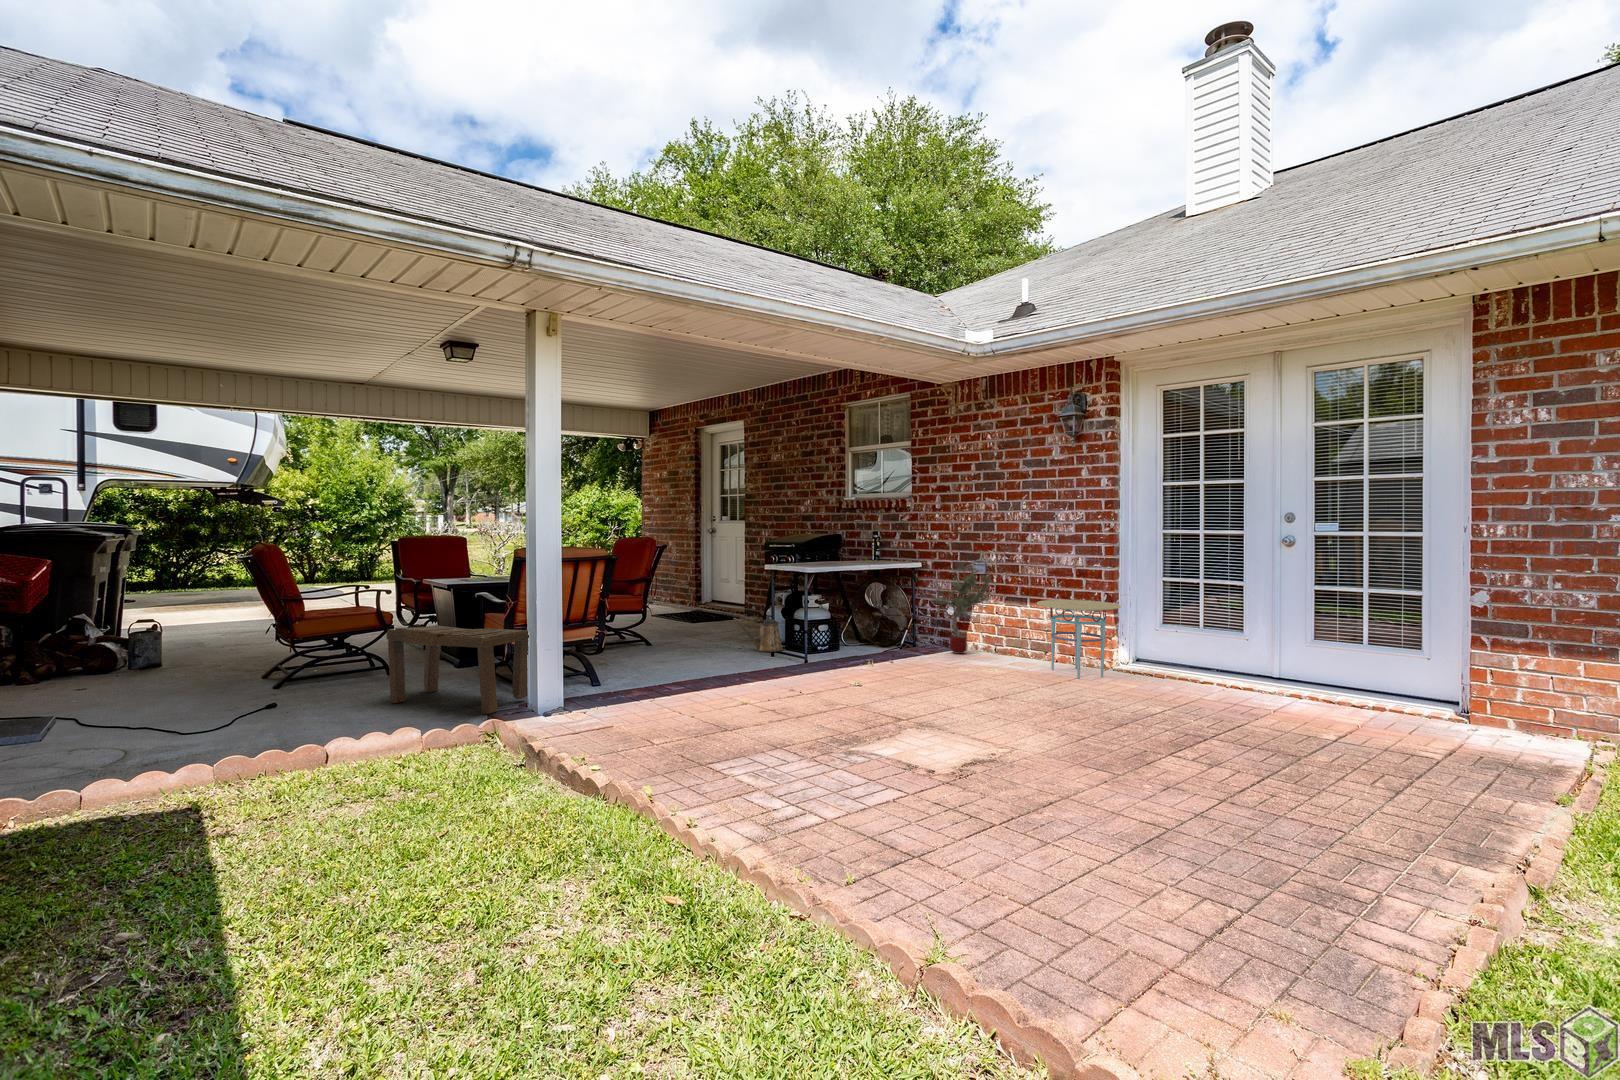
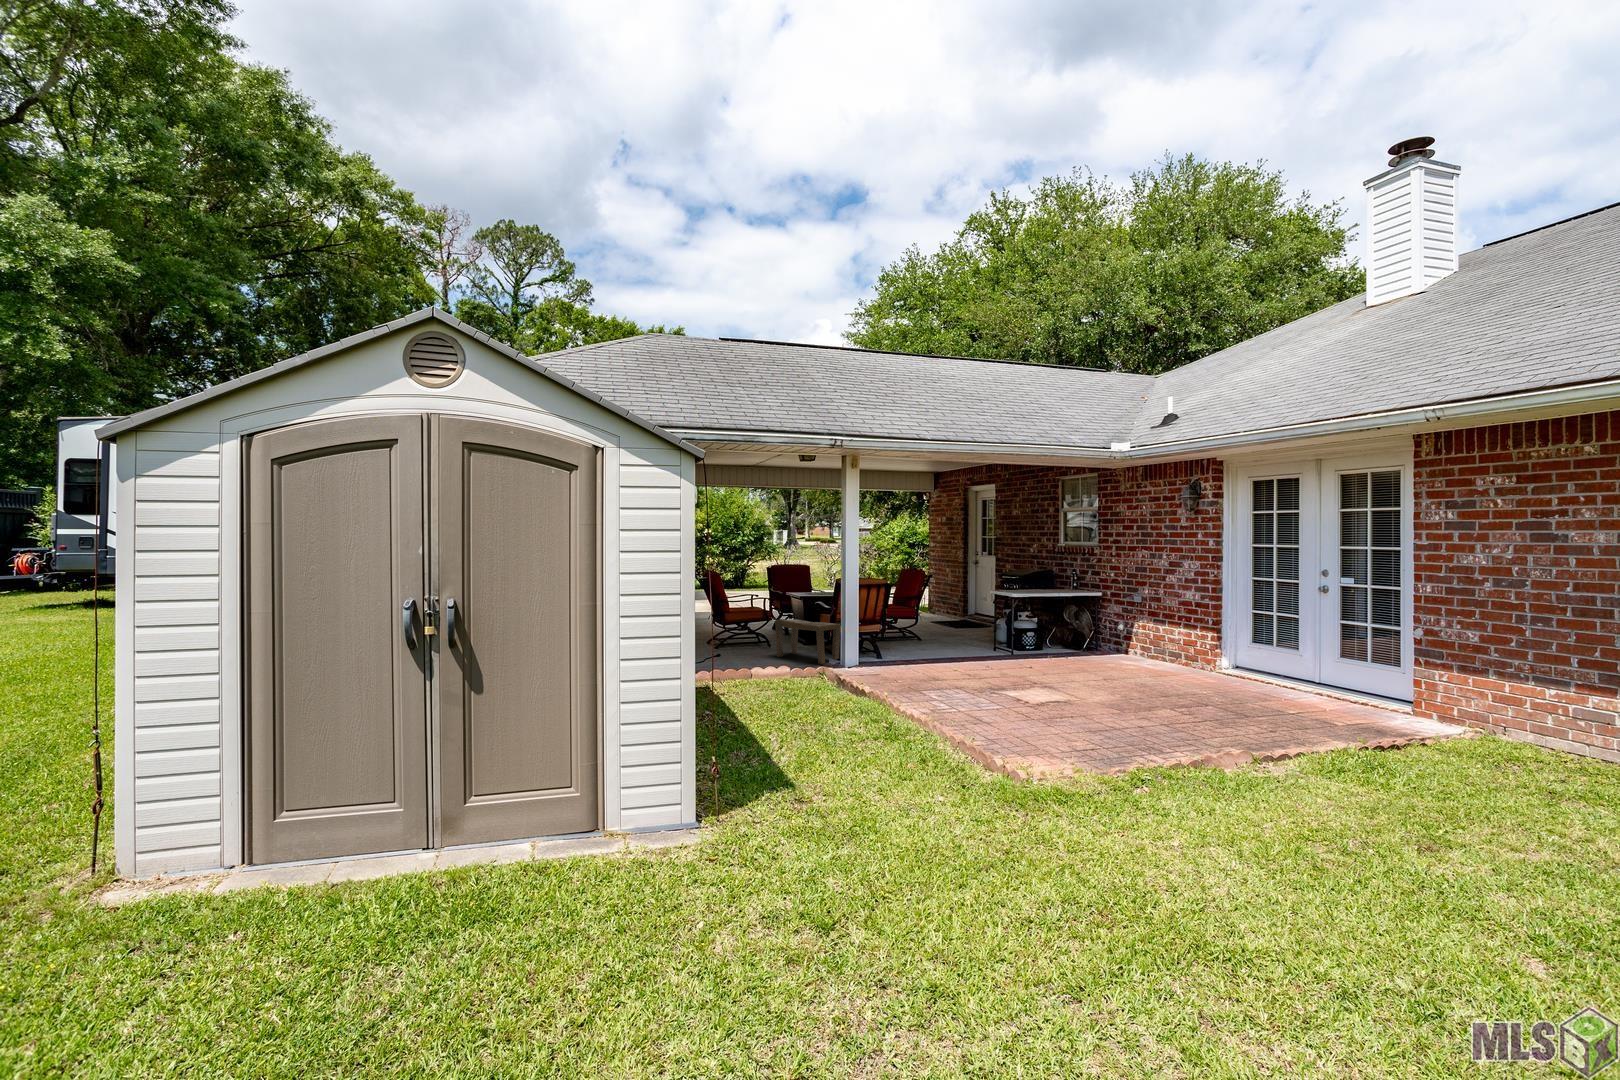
potted tree: present [932,562,991,654] -> none [1101,593,1143,657]
side table: present [1036,600,1121,679] -> none [1156,622,1216,676]
watering can: present [733,618,783,652] -> none [963,624,1000,647]

